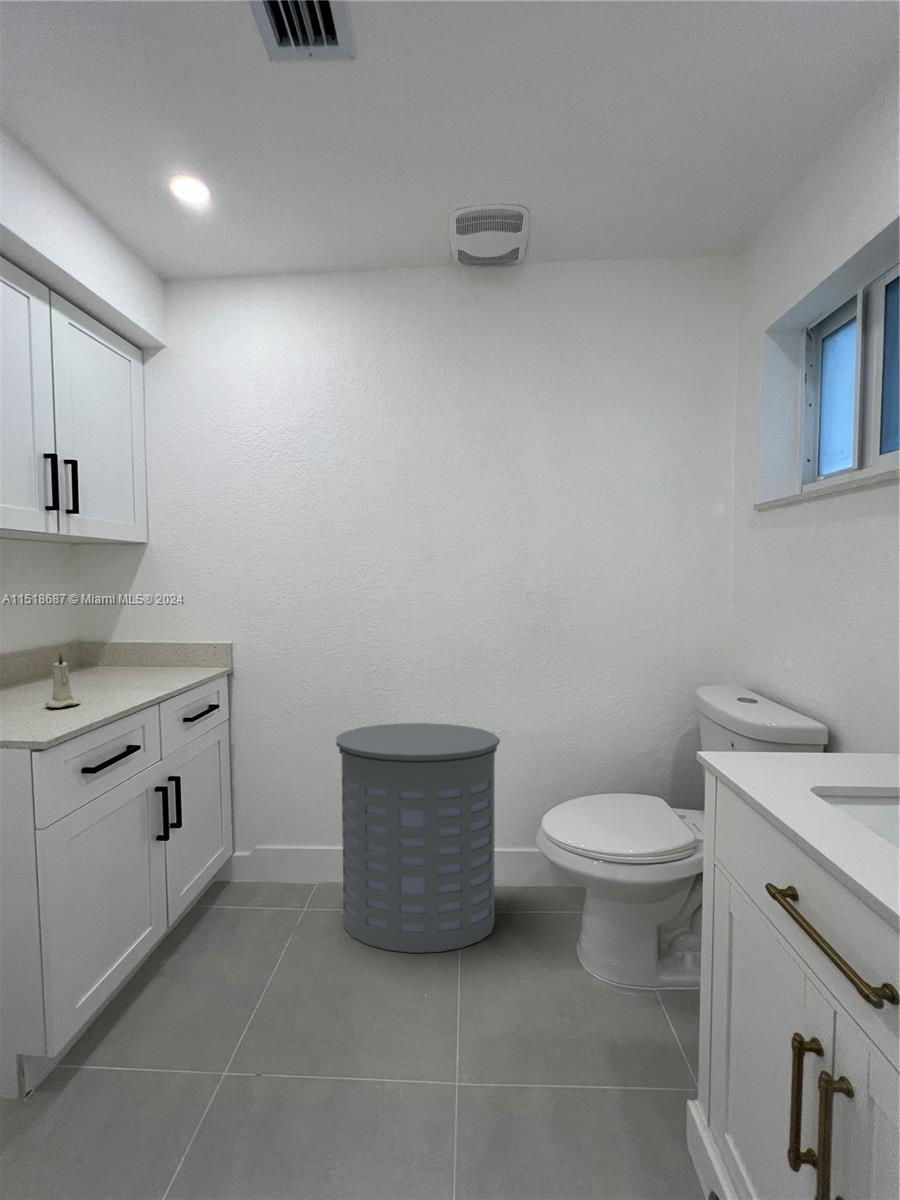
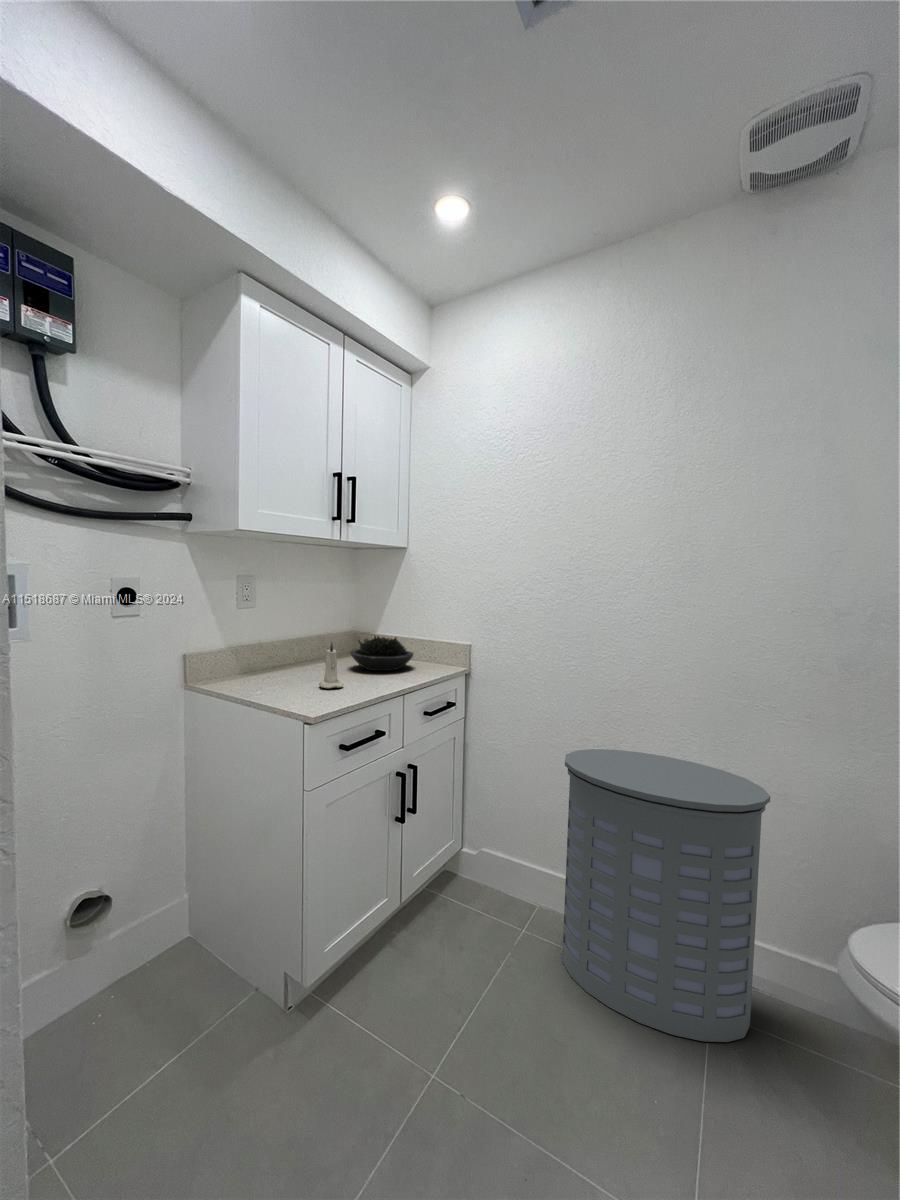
succulent plant: none [81,642,165,682] -> present [351,635,414,671]

